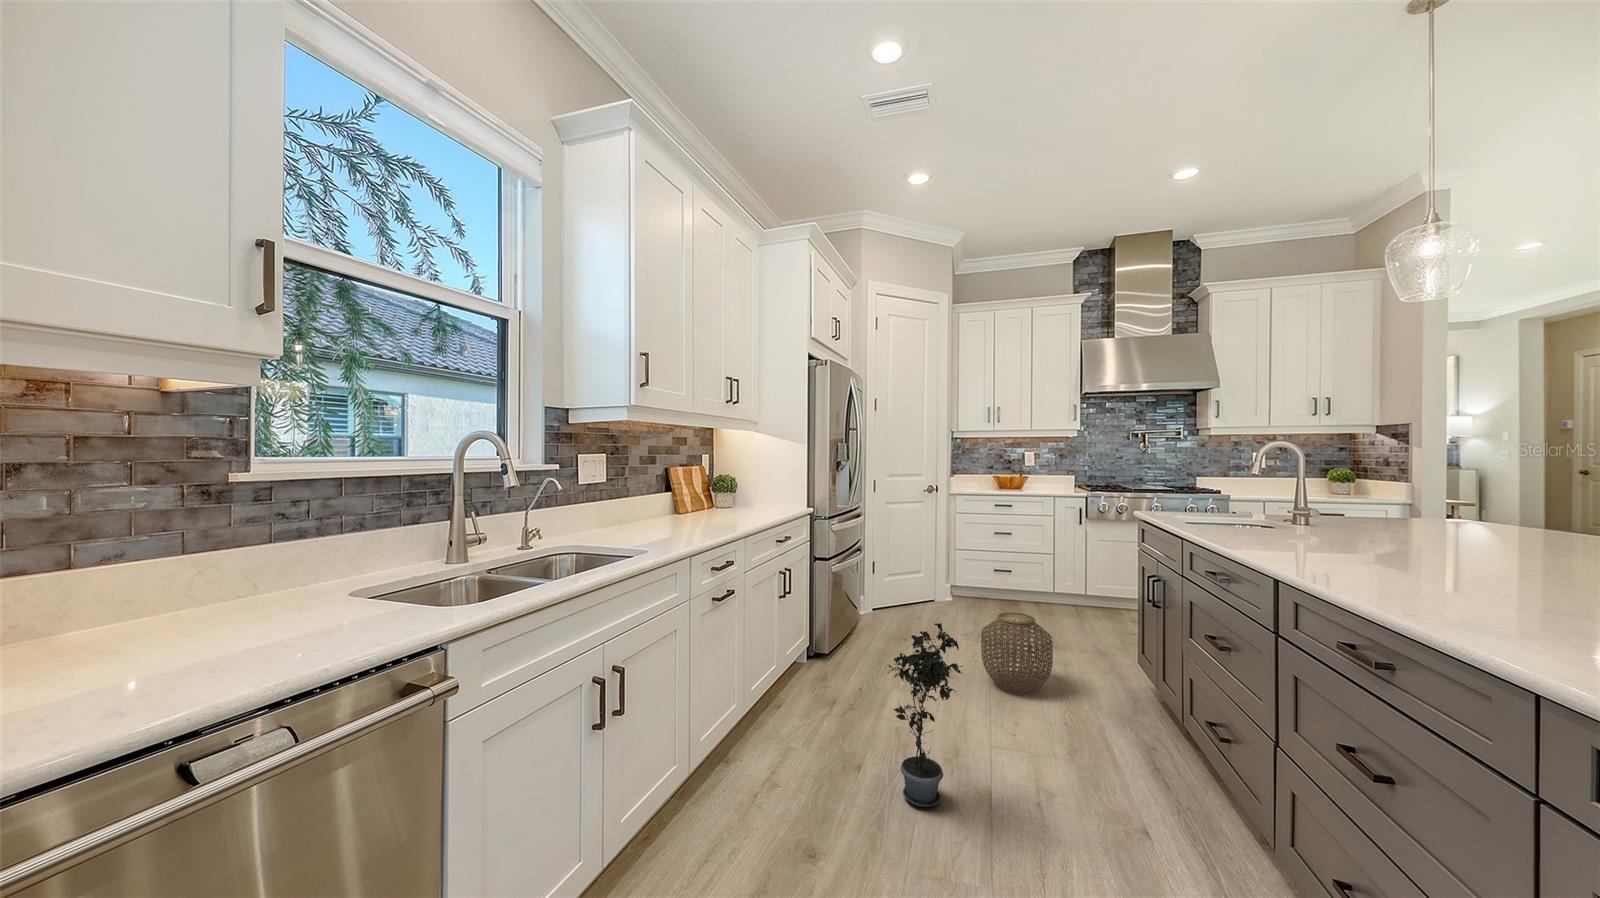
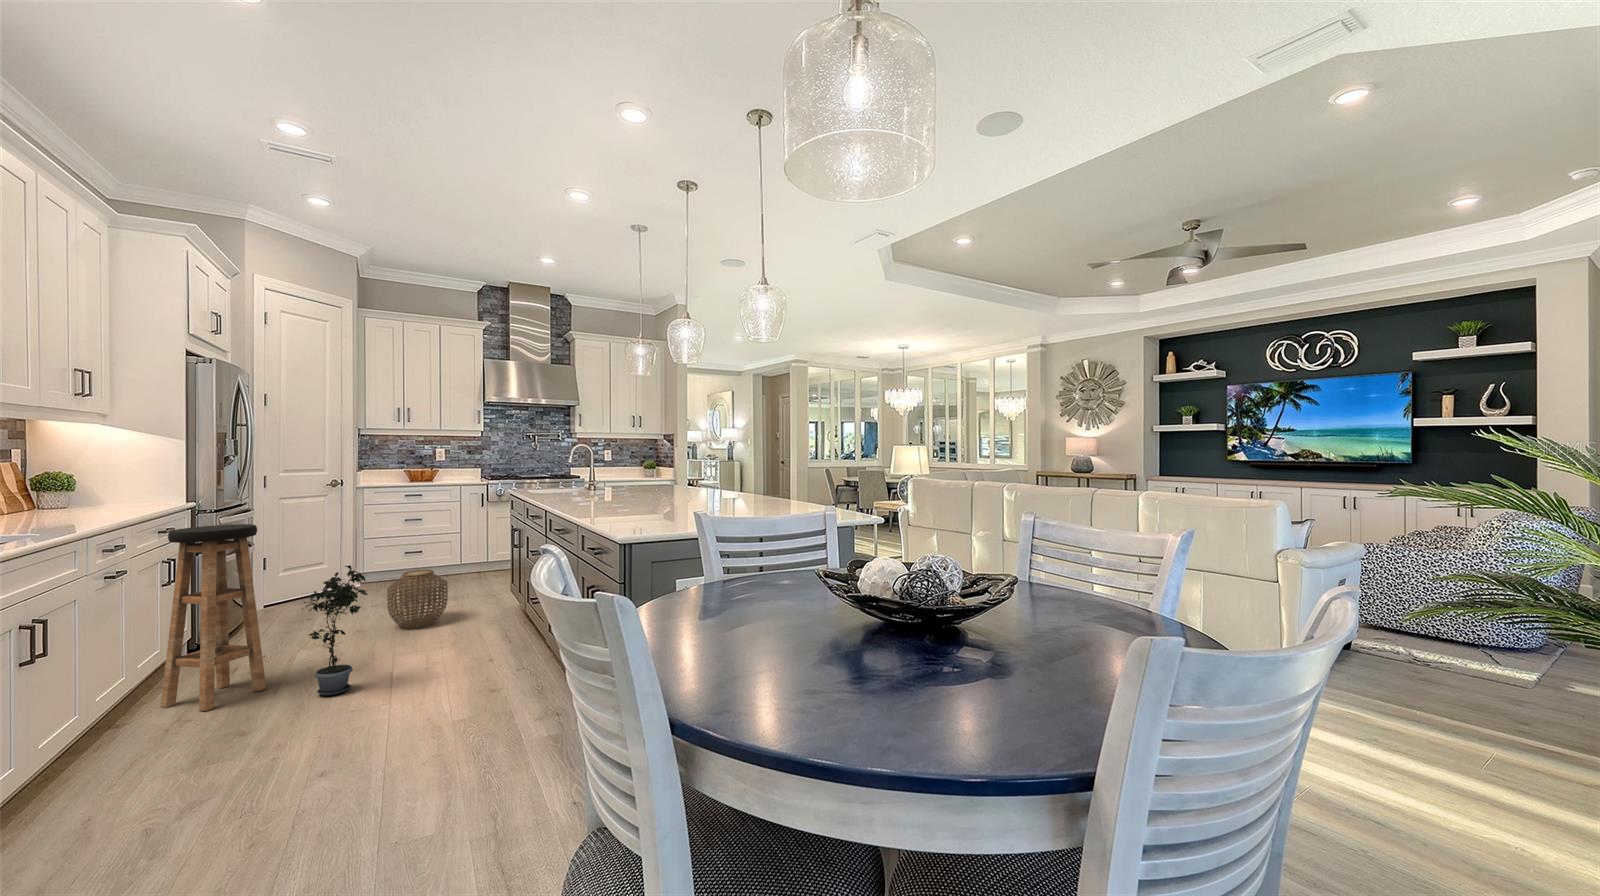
bar stool: none [772,542,857,766] -> present [161,524,266,711]

